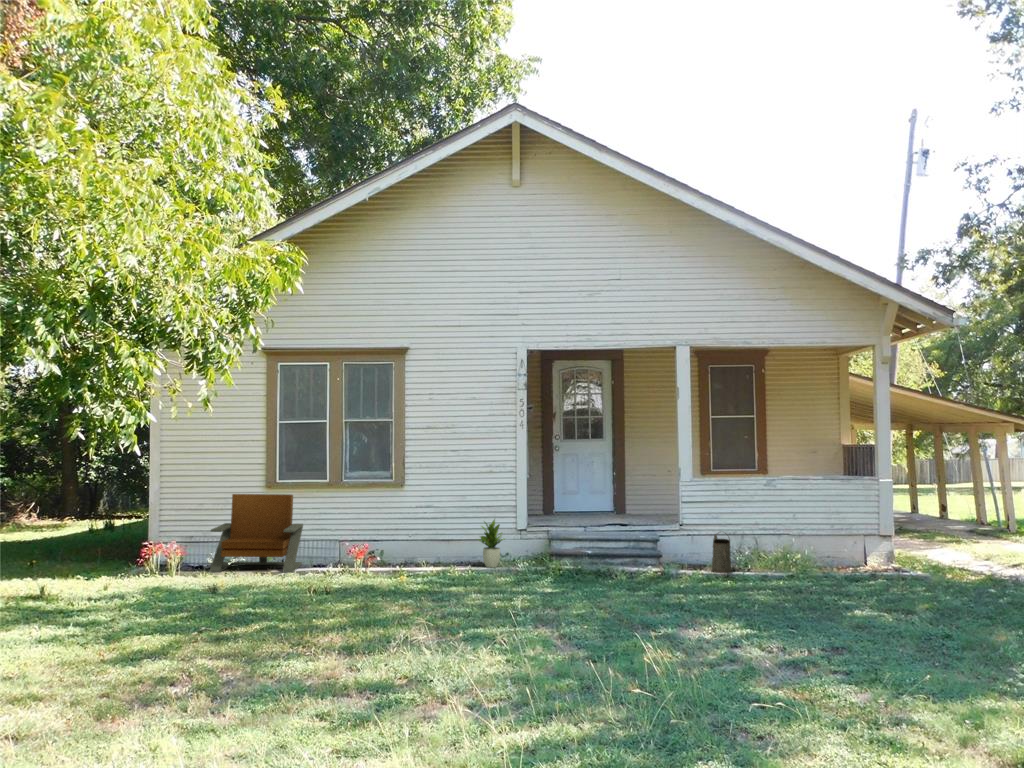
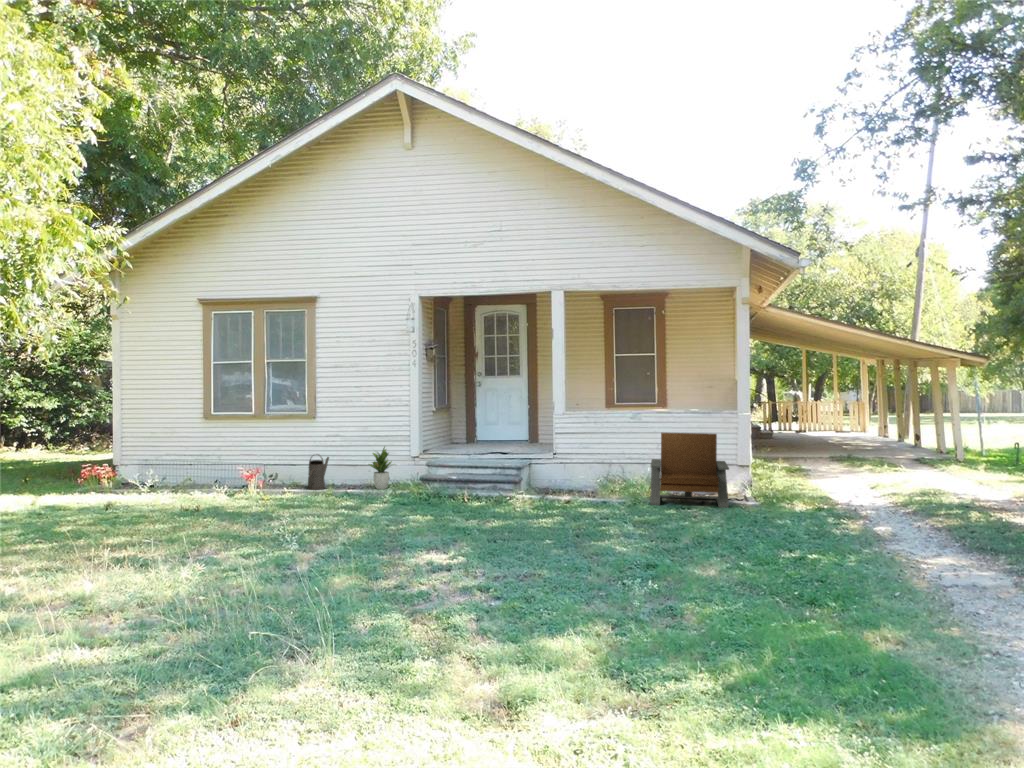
lounge chair: present [210,494,303,573] -> present [650,433,729,508]
watering can: present [711,533,732,573] -> present [307,454,329,490]

